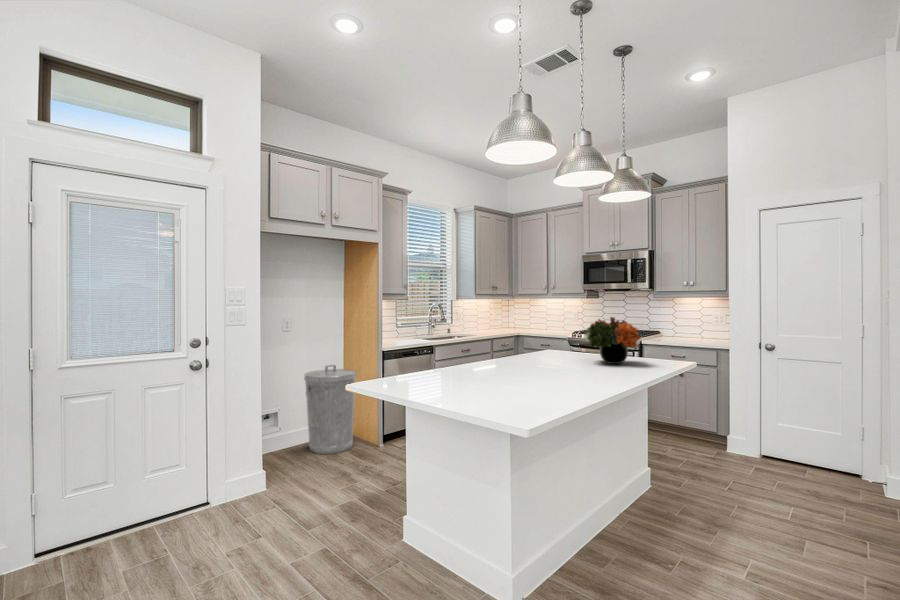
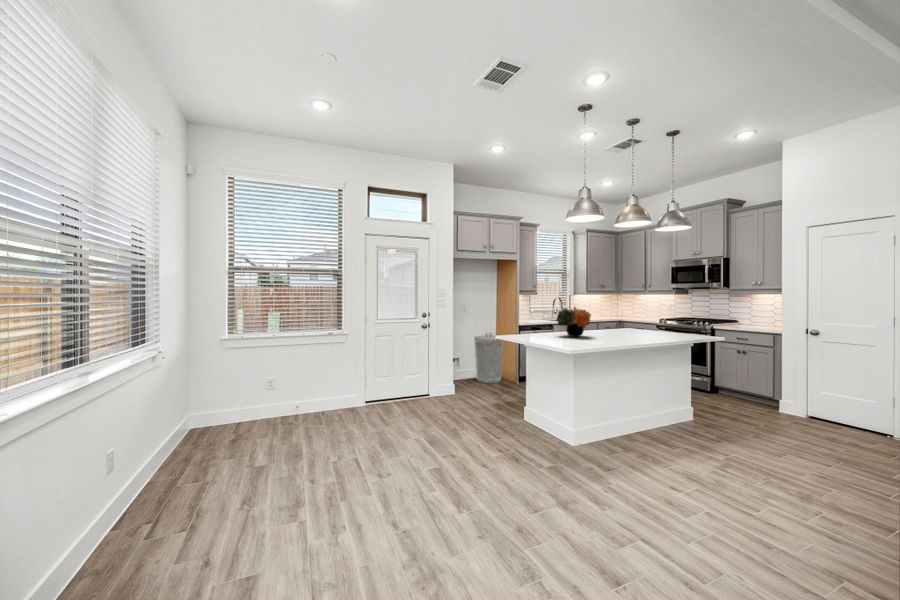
flower arrangement: present [588,317,641,364] -> present [556,307,591,337]

